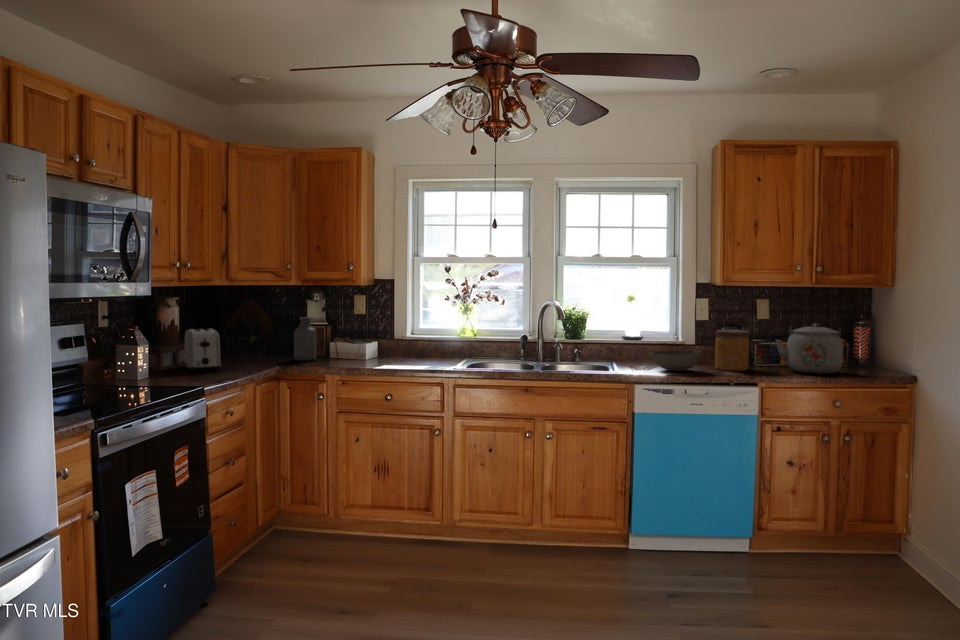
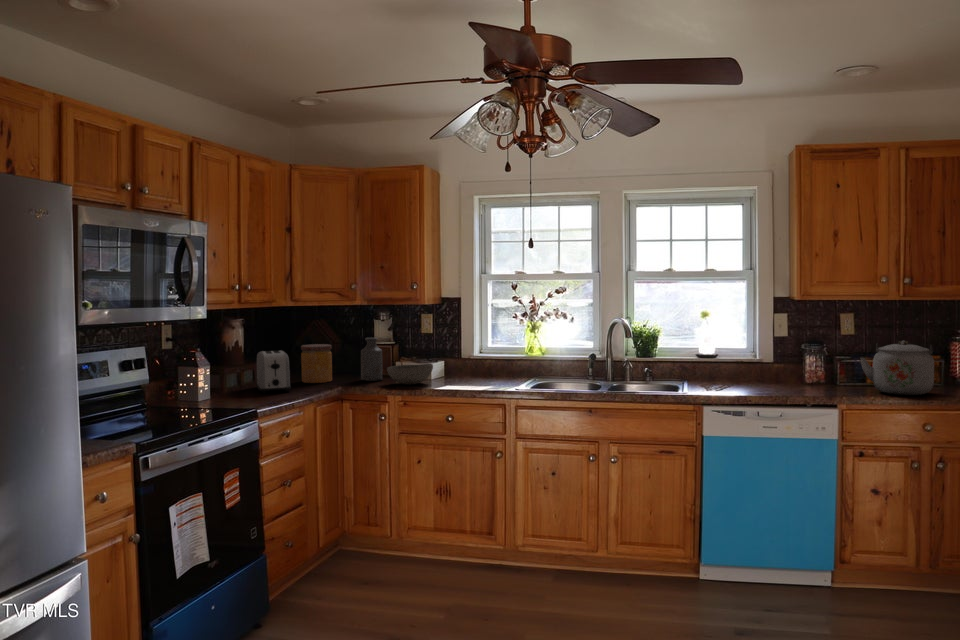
jar: present [715,330,750,371] -> present [301,344,332,383]
bowl: present [651,350,702,371] -> present [387,364,433,385]

